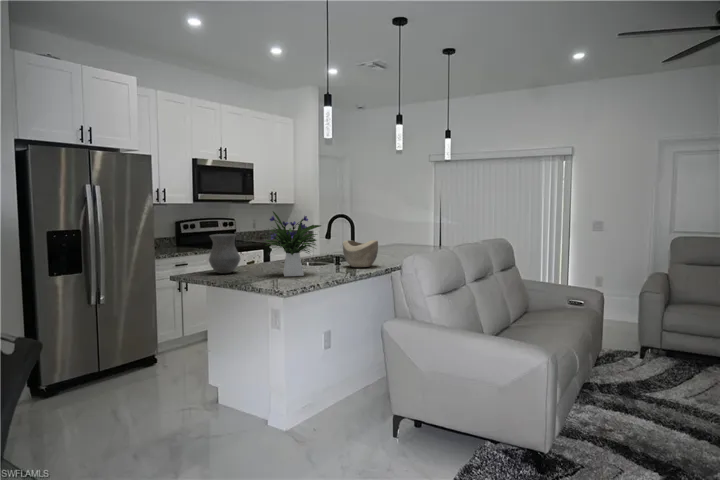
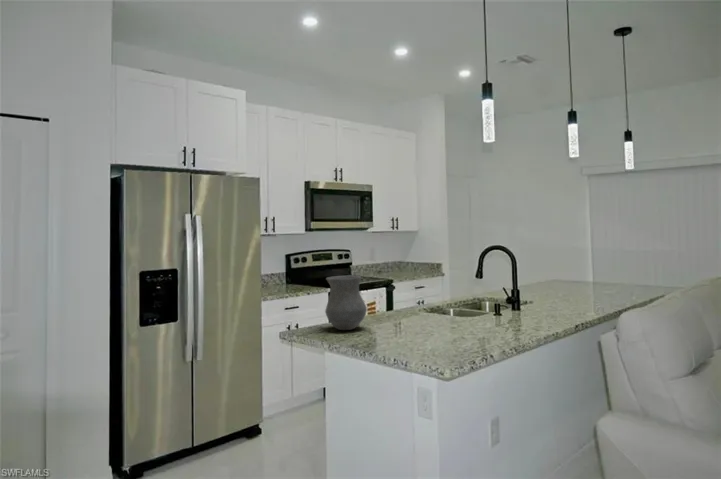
flower arrangement: present [266,212,321,276] -> none [396,245,483,339]
decorative bowl: present [343,240,378,267] -> none [505,283,559,323]

